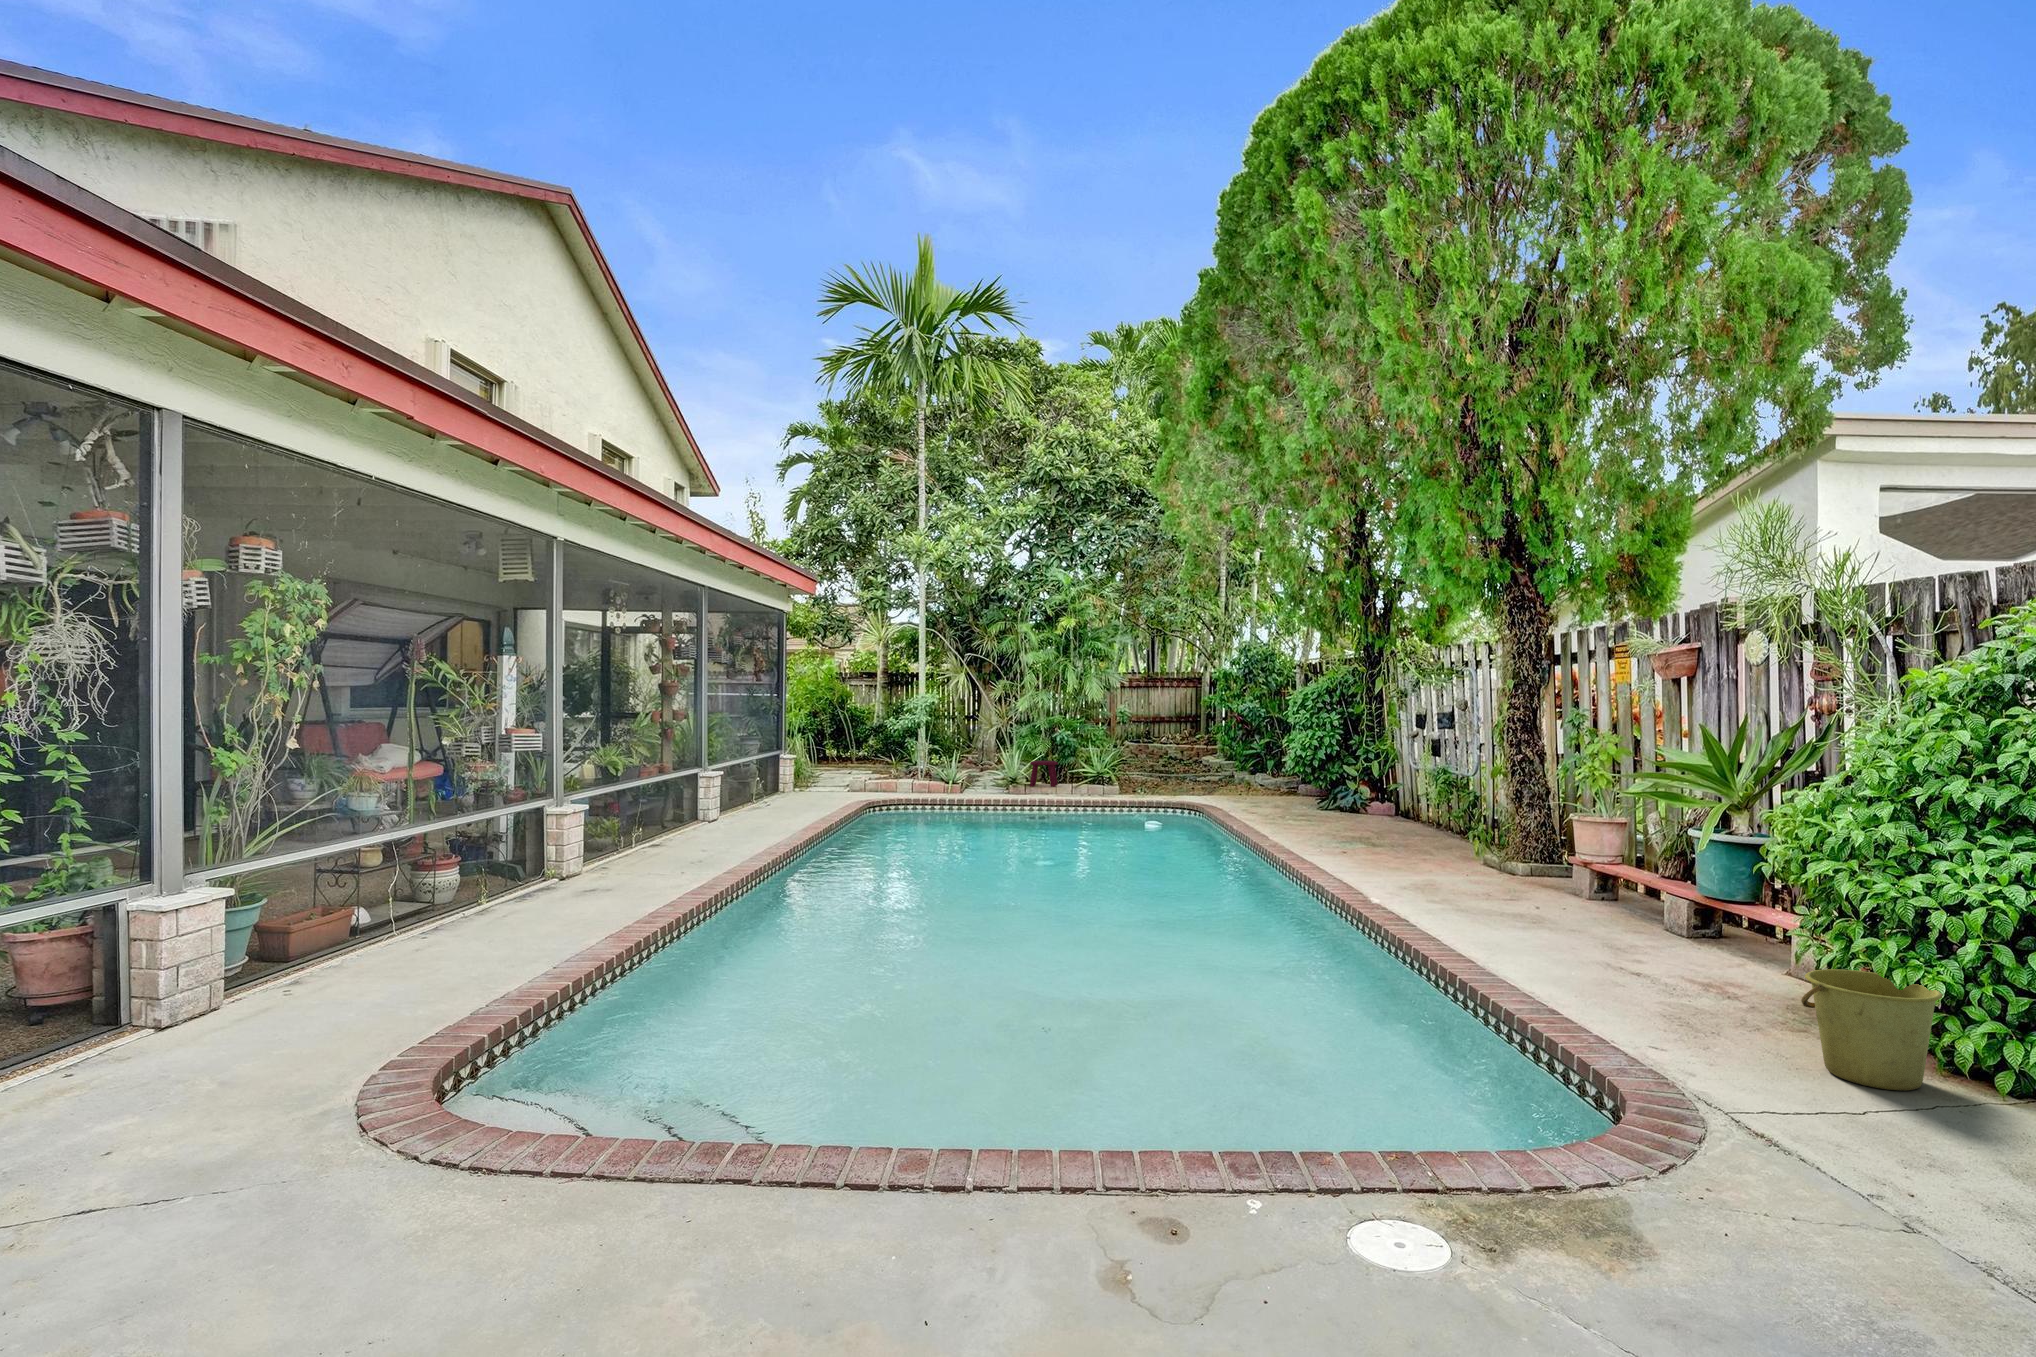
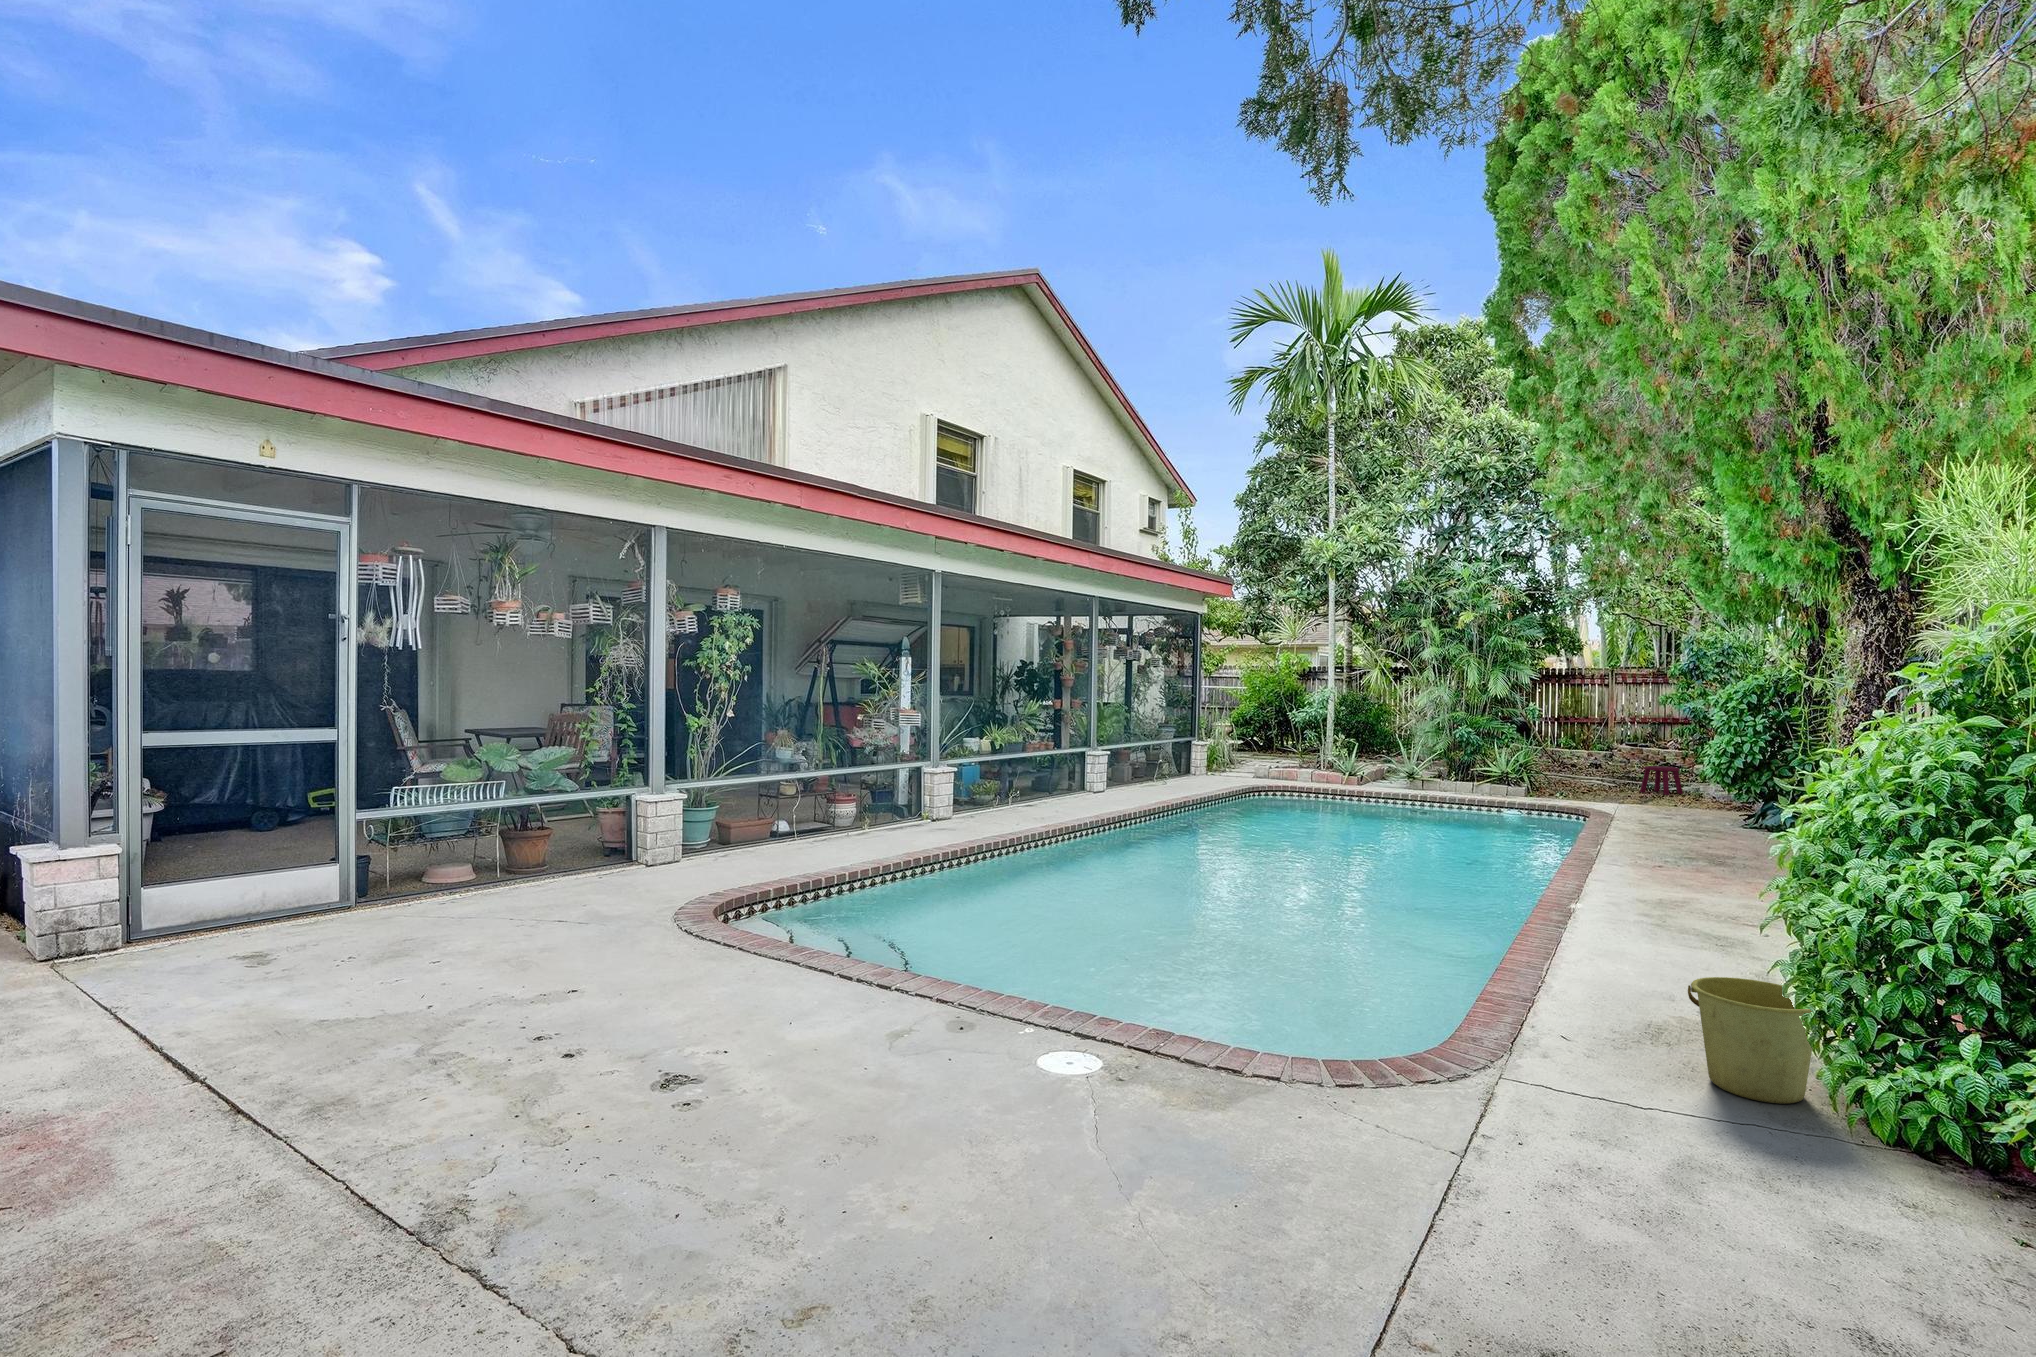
stool: present [1030,761,1058,787] -> present [1640,766,1683,795]

